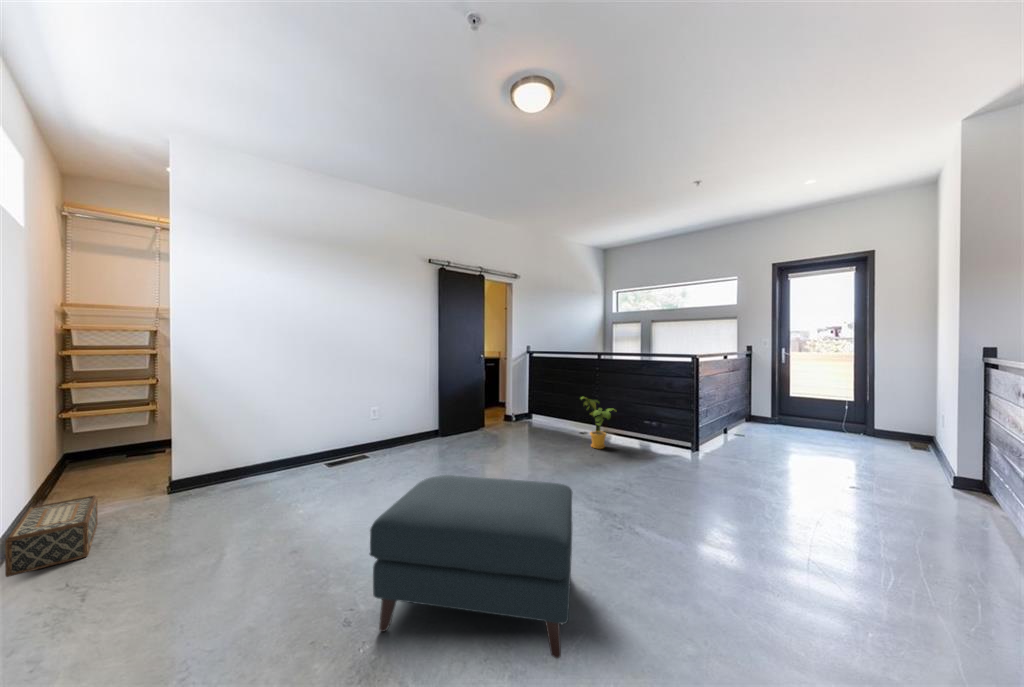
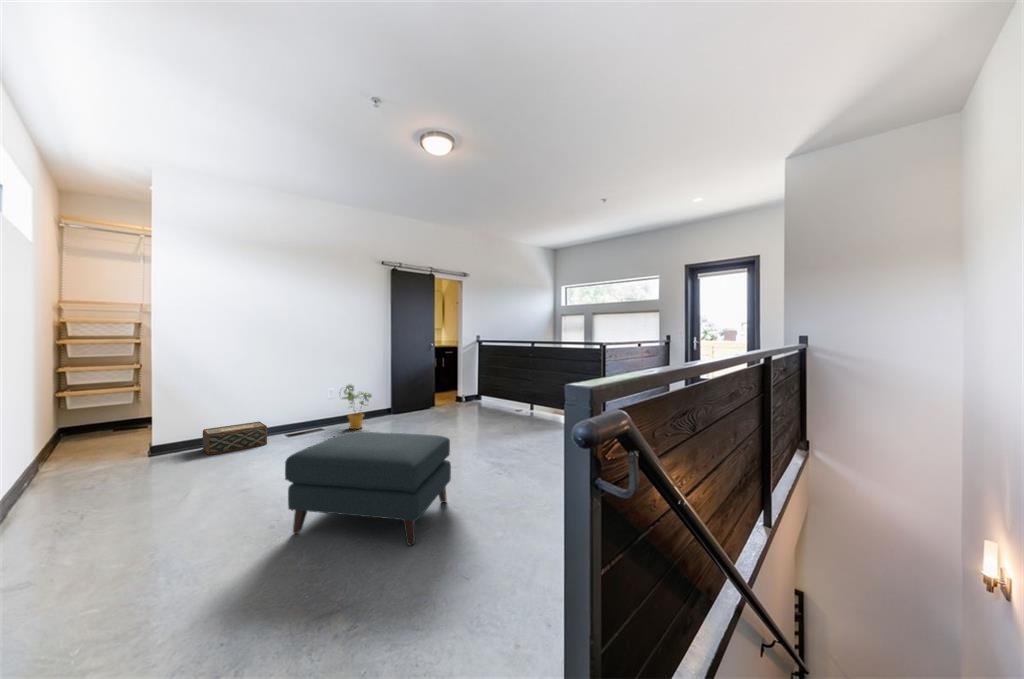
house plant: present [581,397,616,449] -> present [342,385,372,429]
woven basket: present [5,495,98,577] -> present [203,422,267,455]

